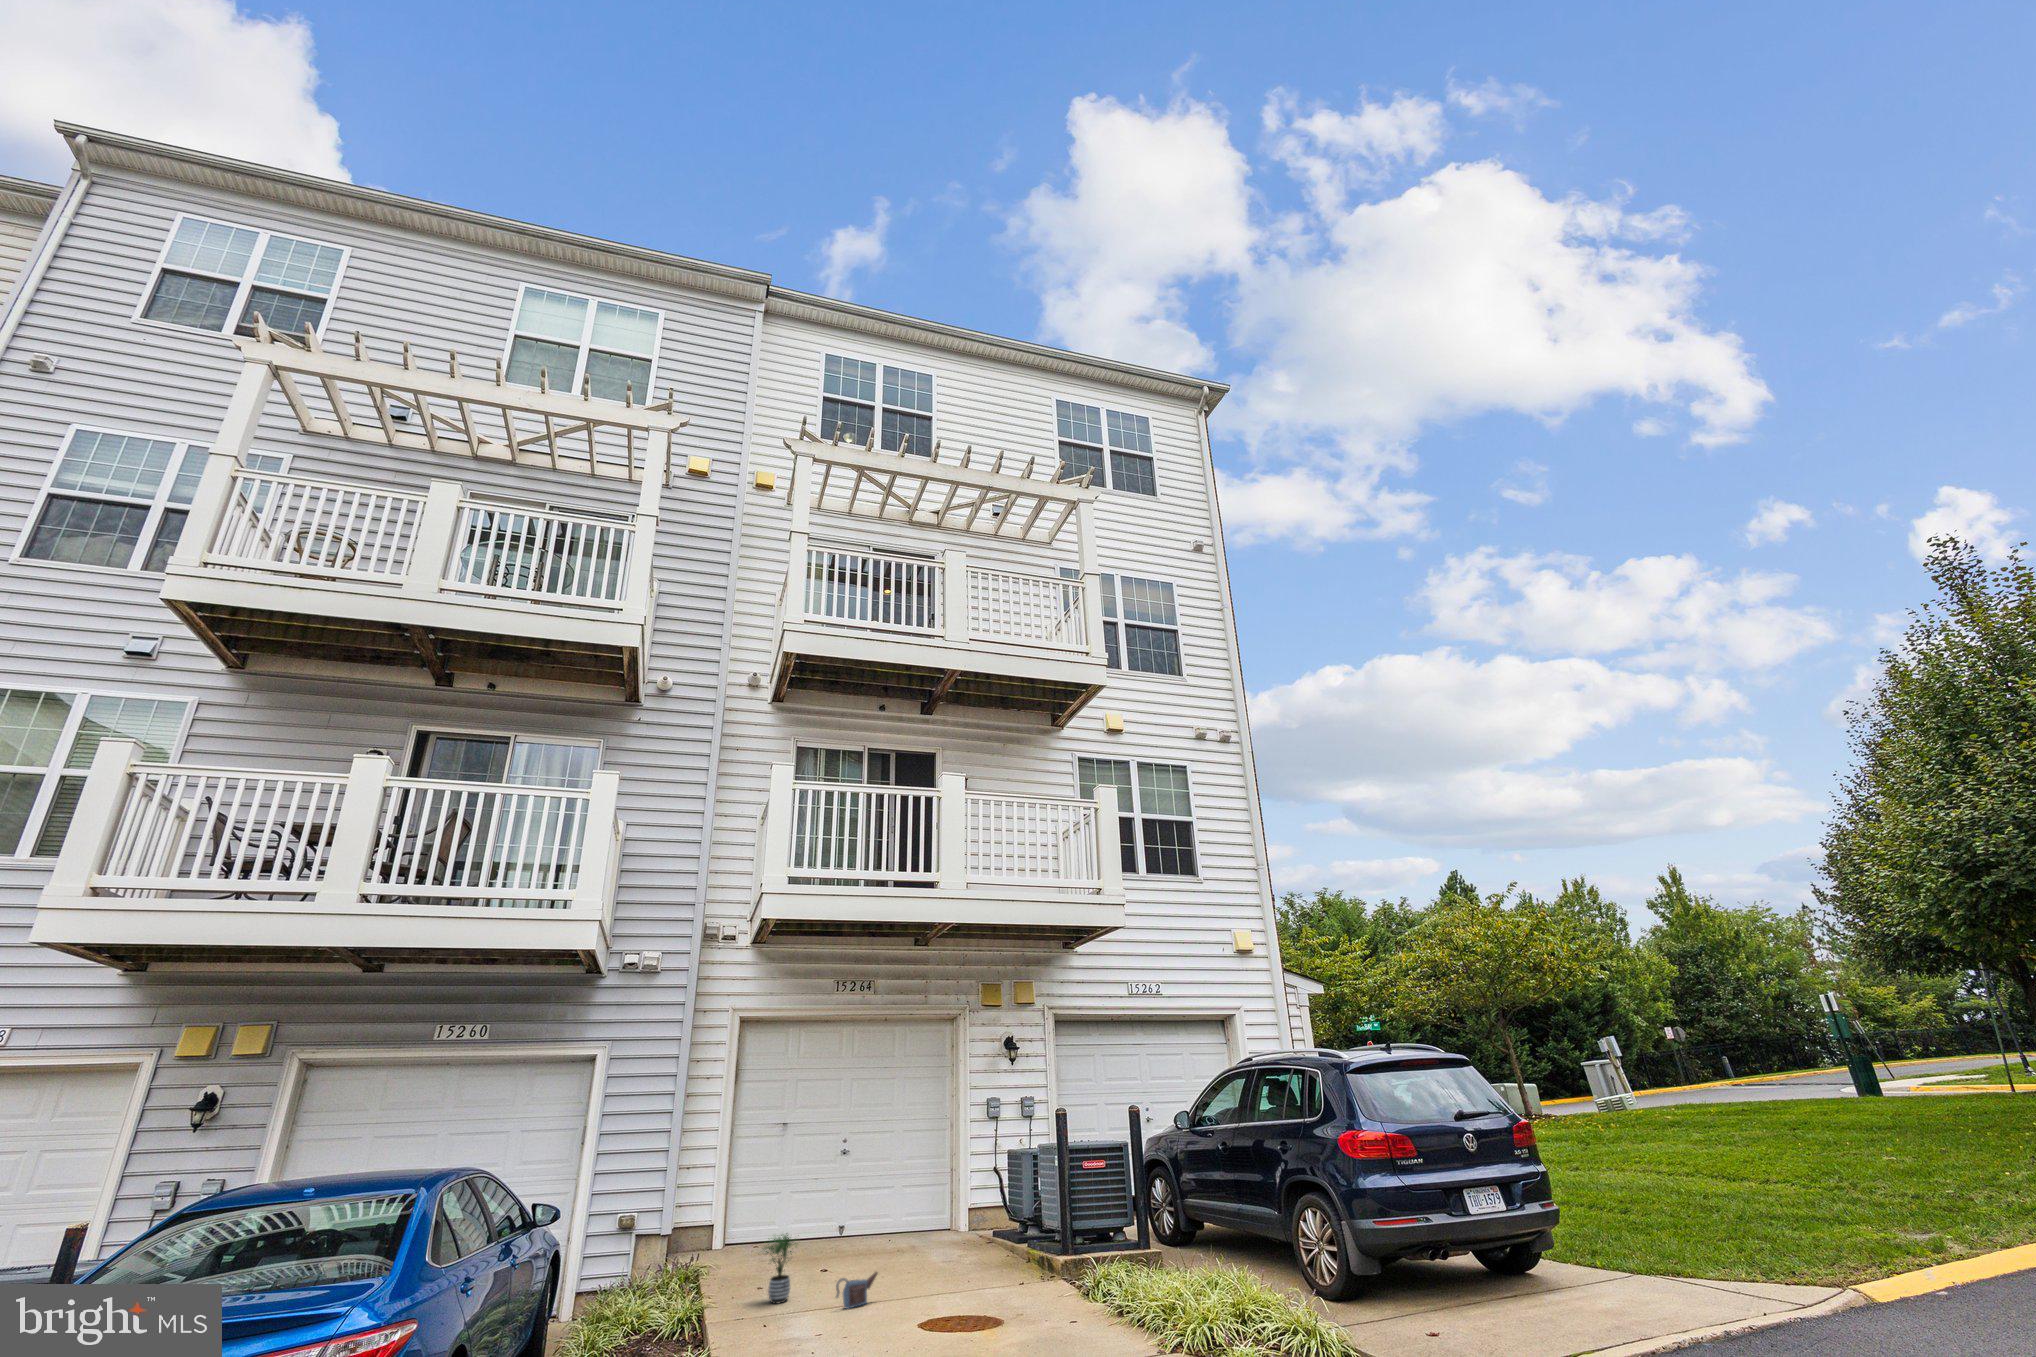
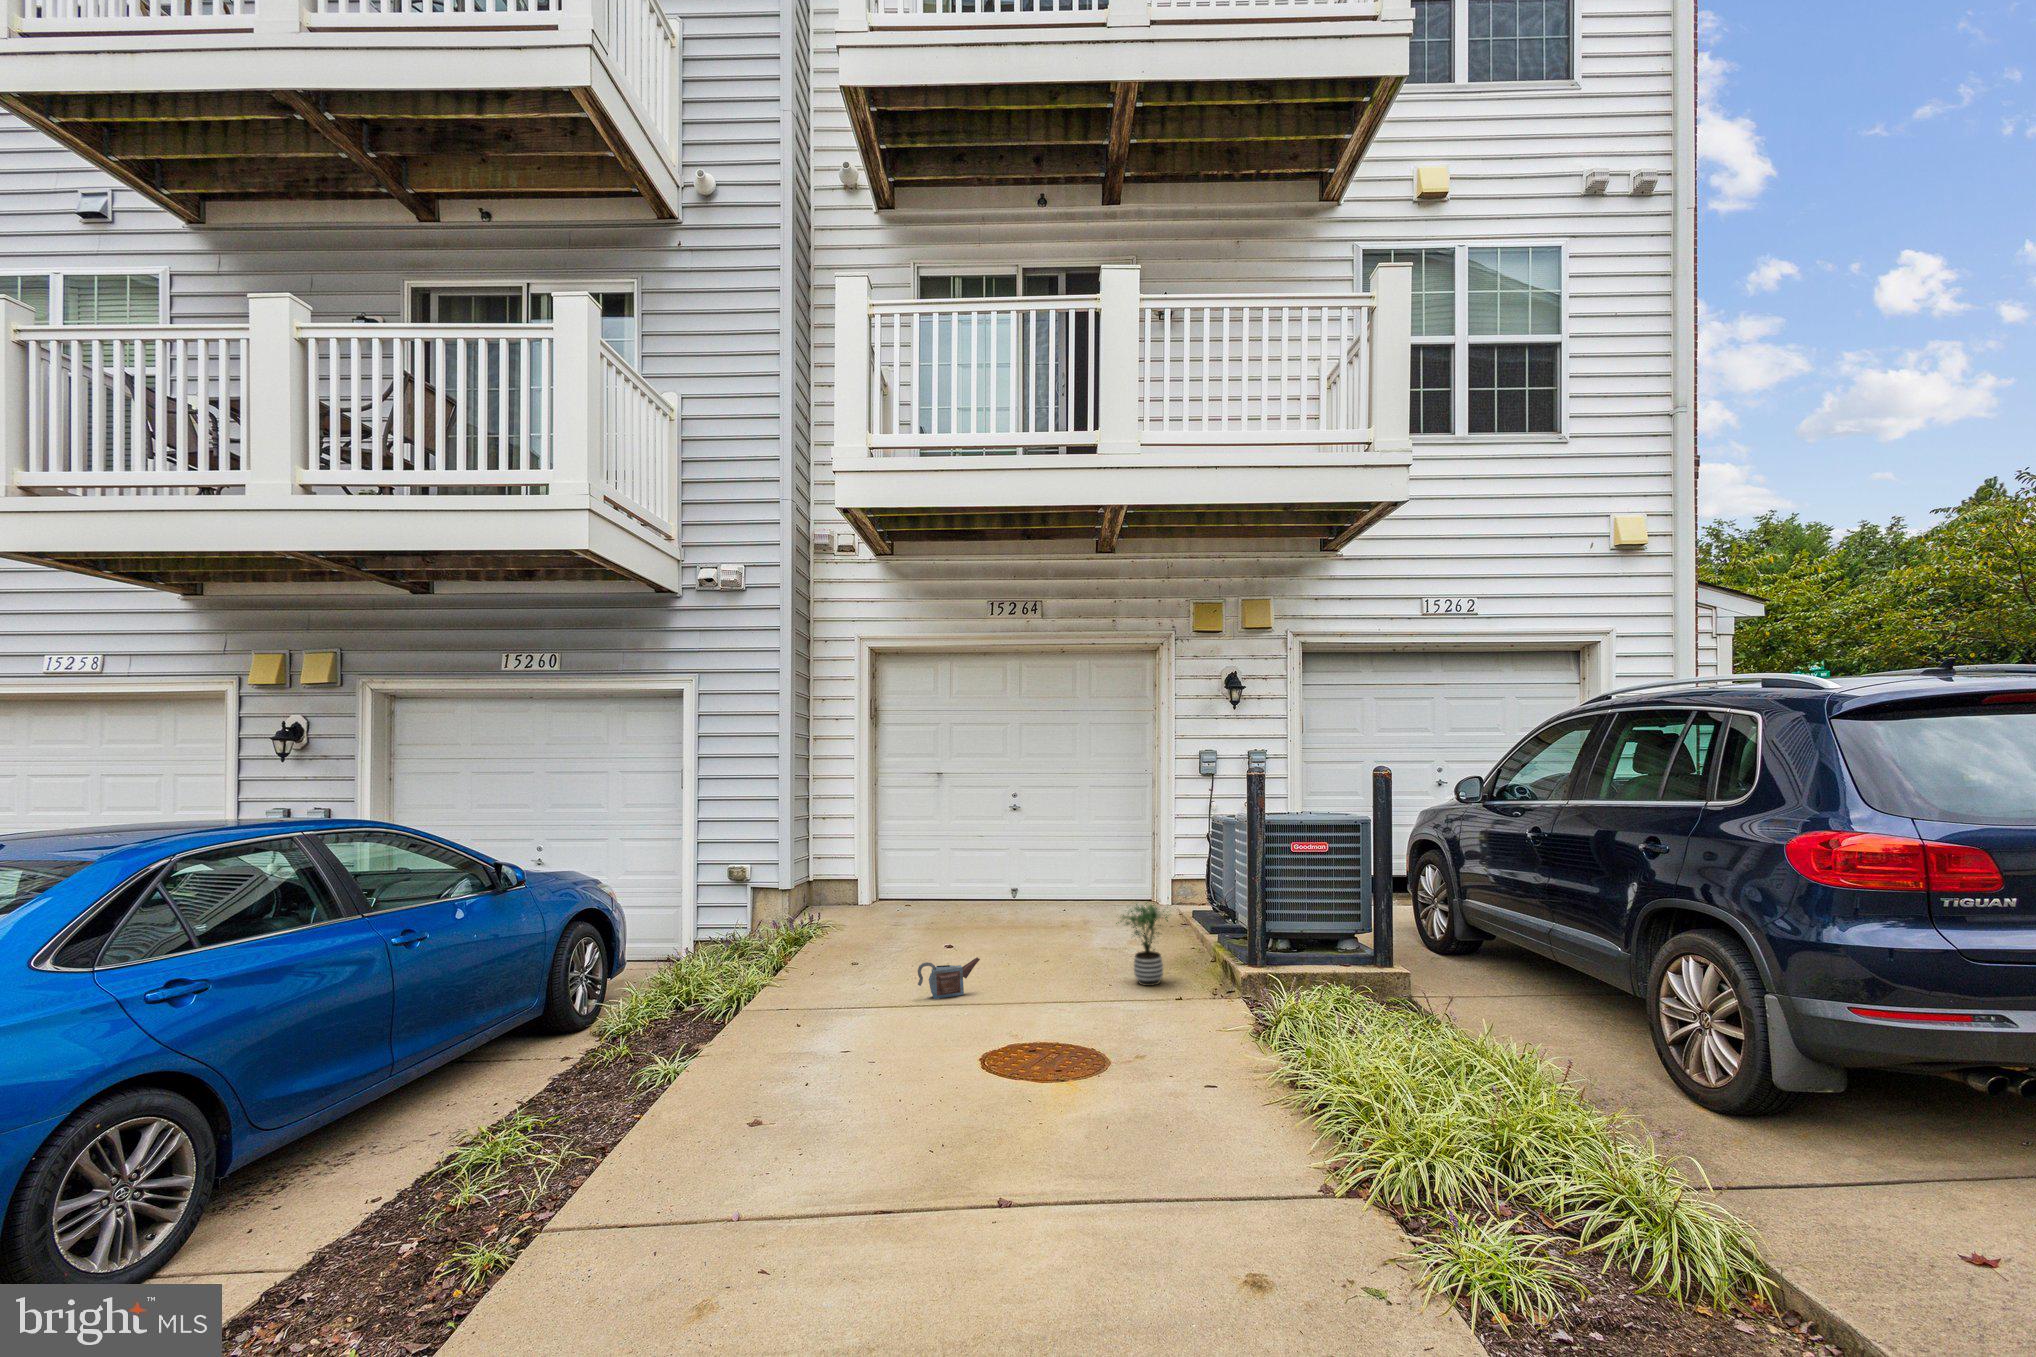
potted plant: present [763,1233,797,1304] -> present [1116,903,1169,986]

